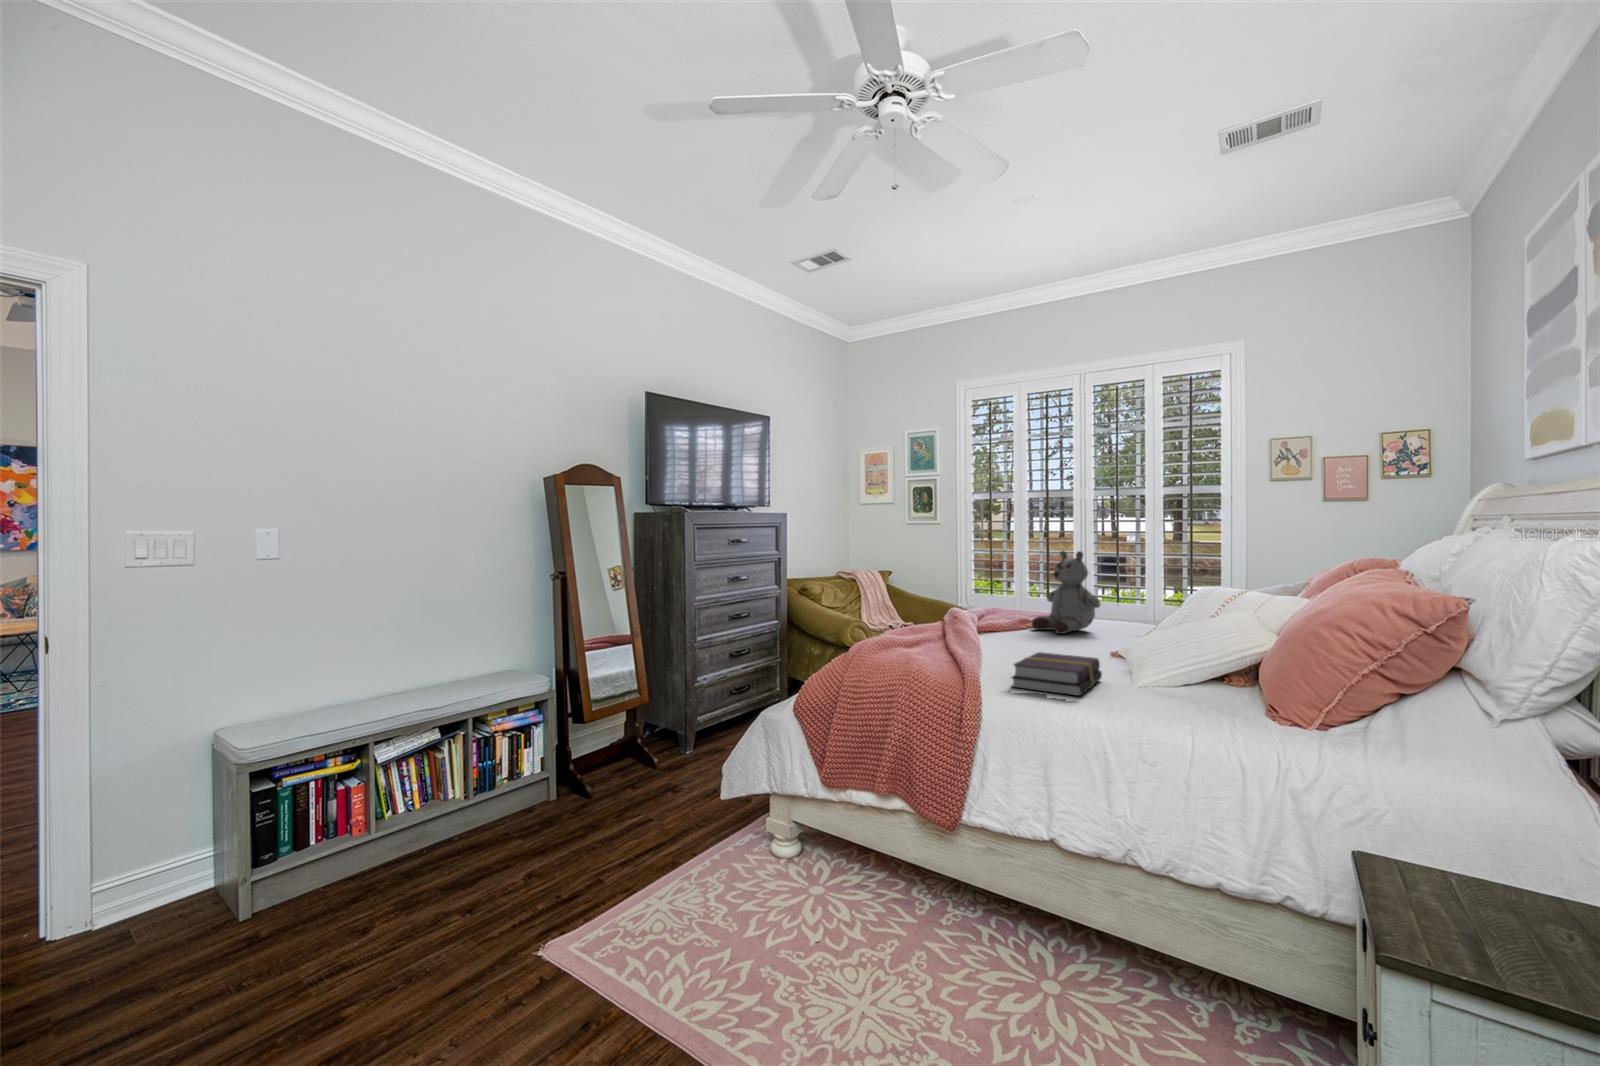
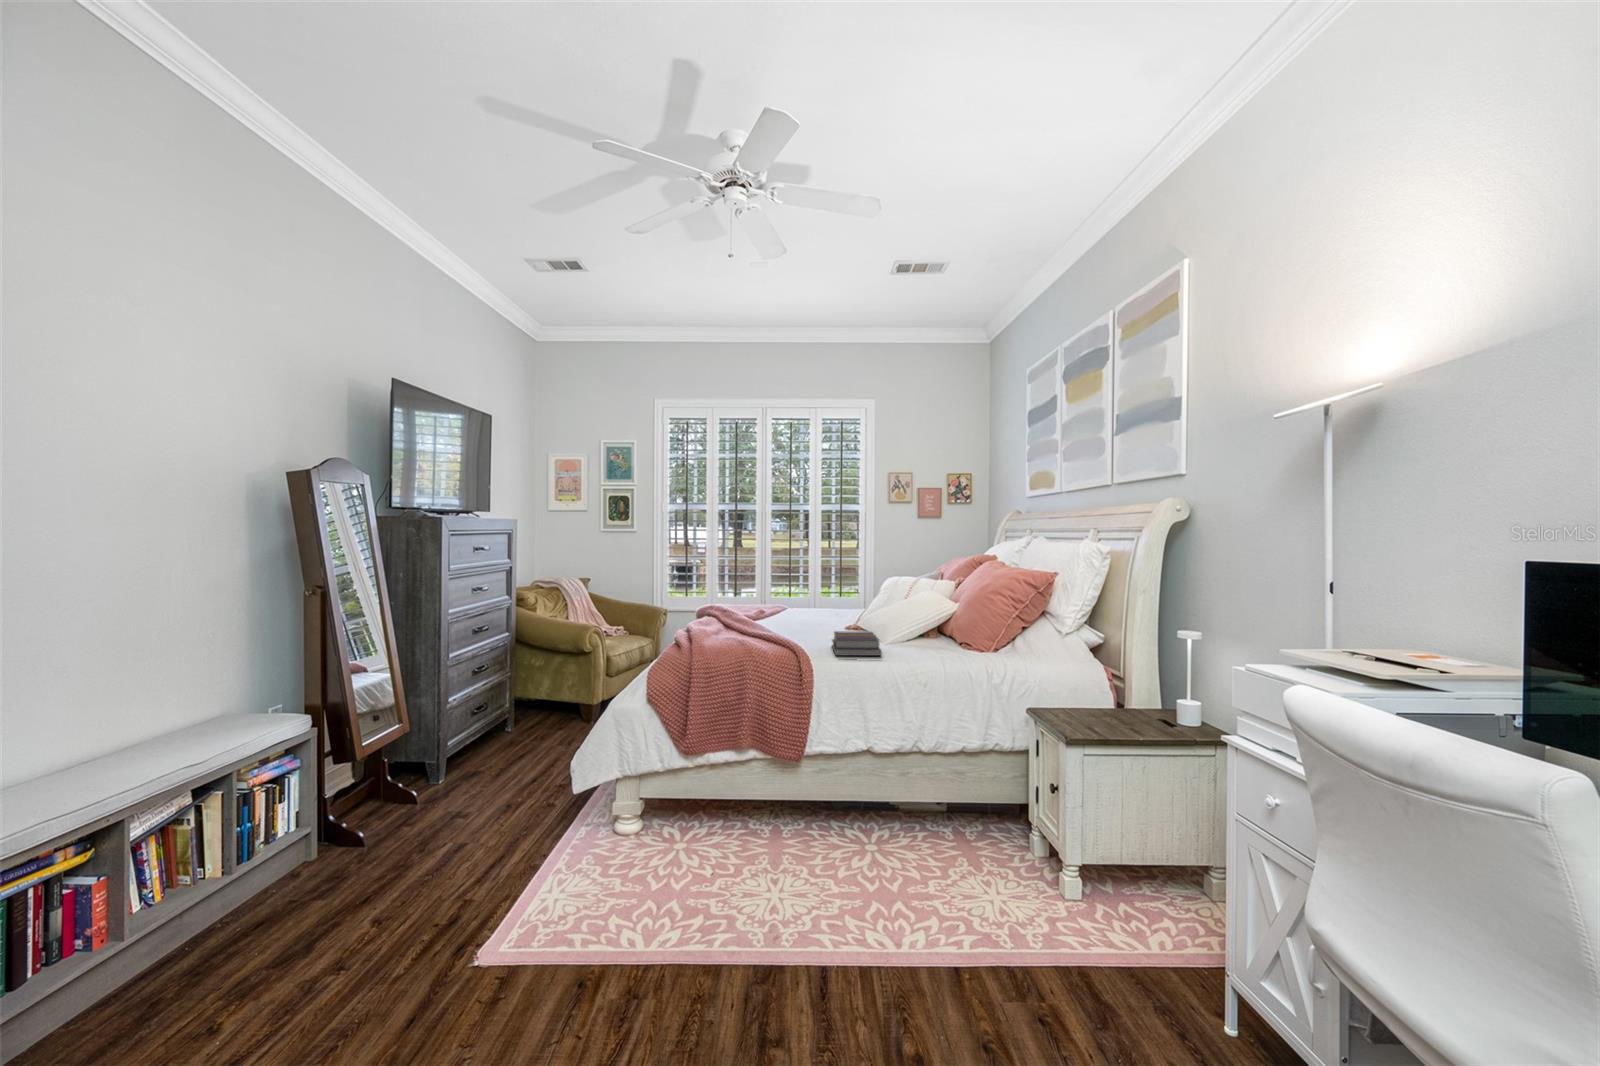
stuffed bear: present [1032,551,1100,634] -> none [774,559,822,621]

